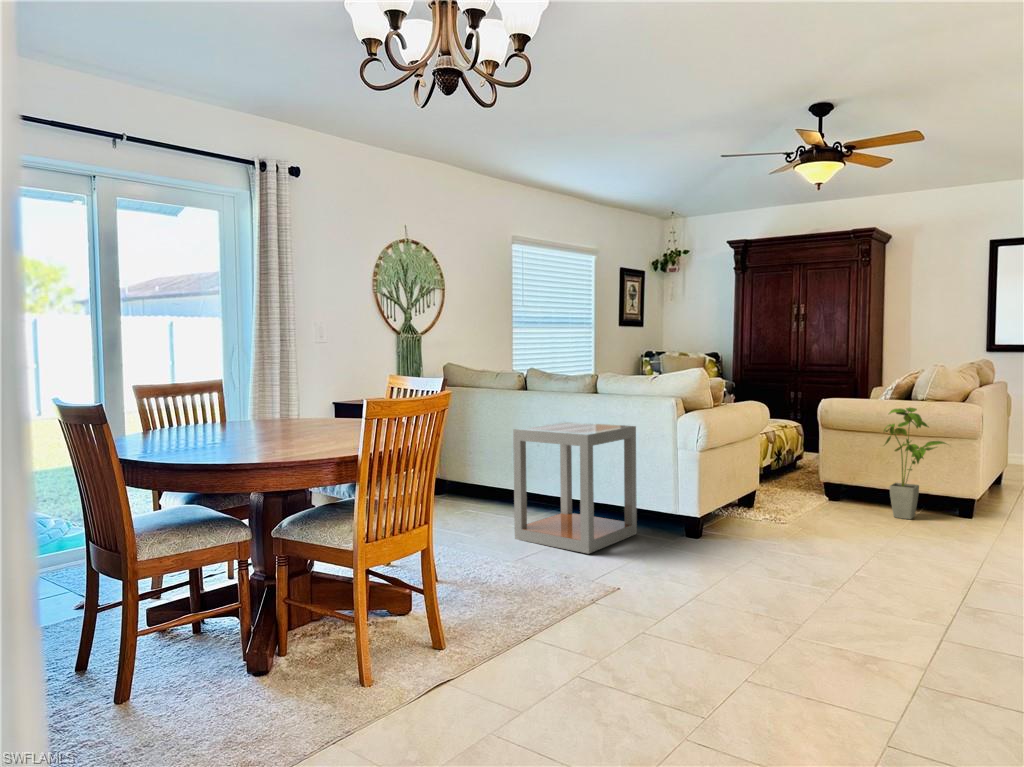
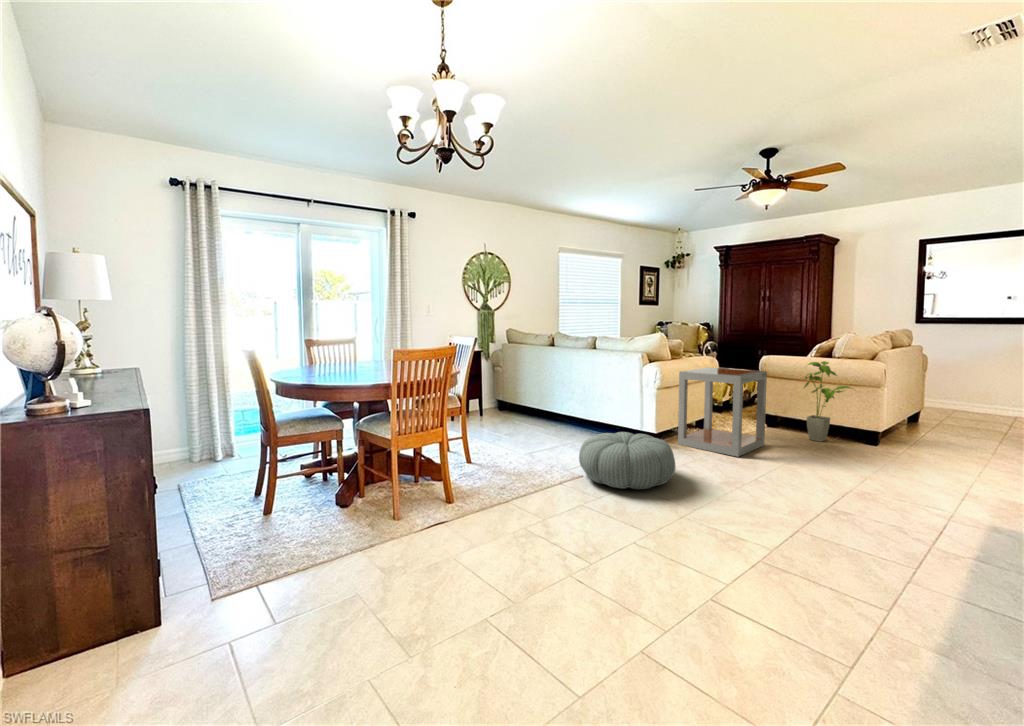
side table: present [513,422,637,554] -> present [678,368,767,457]
pouf: none [613,520,758,605] -> present [579,432,676,489]

